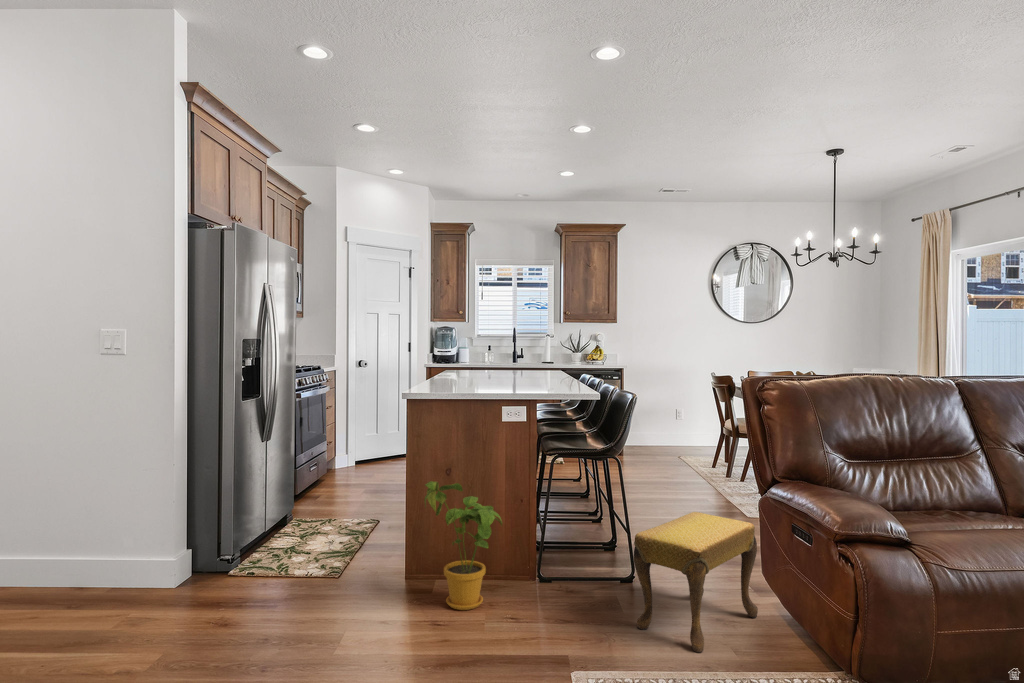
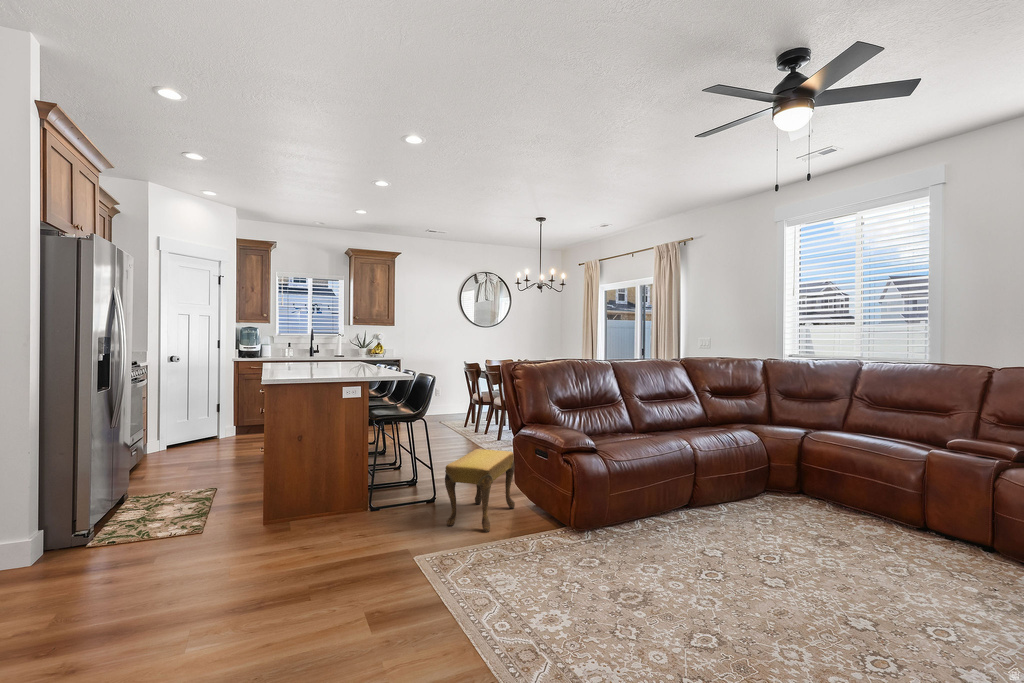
house plant: present [425,482,502,610] -> none [289,445,352,537]

